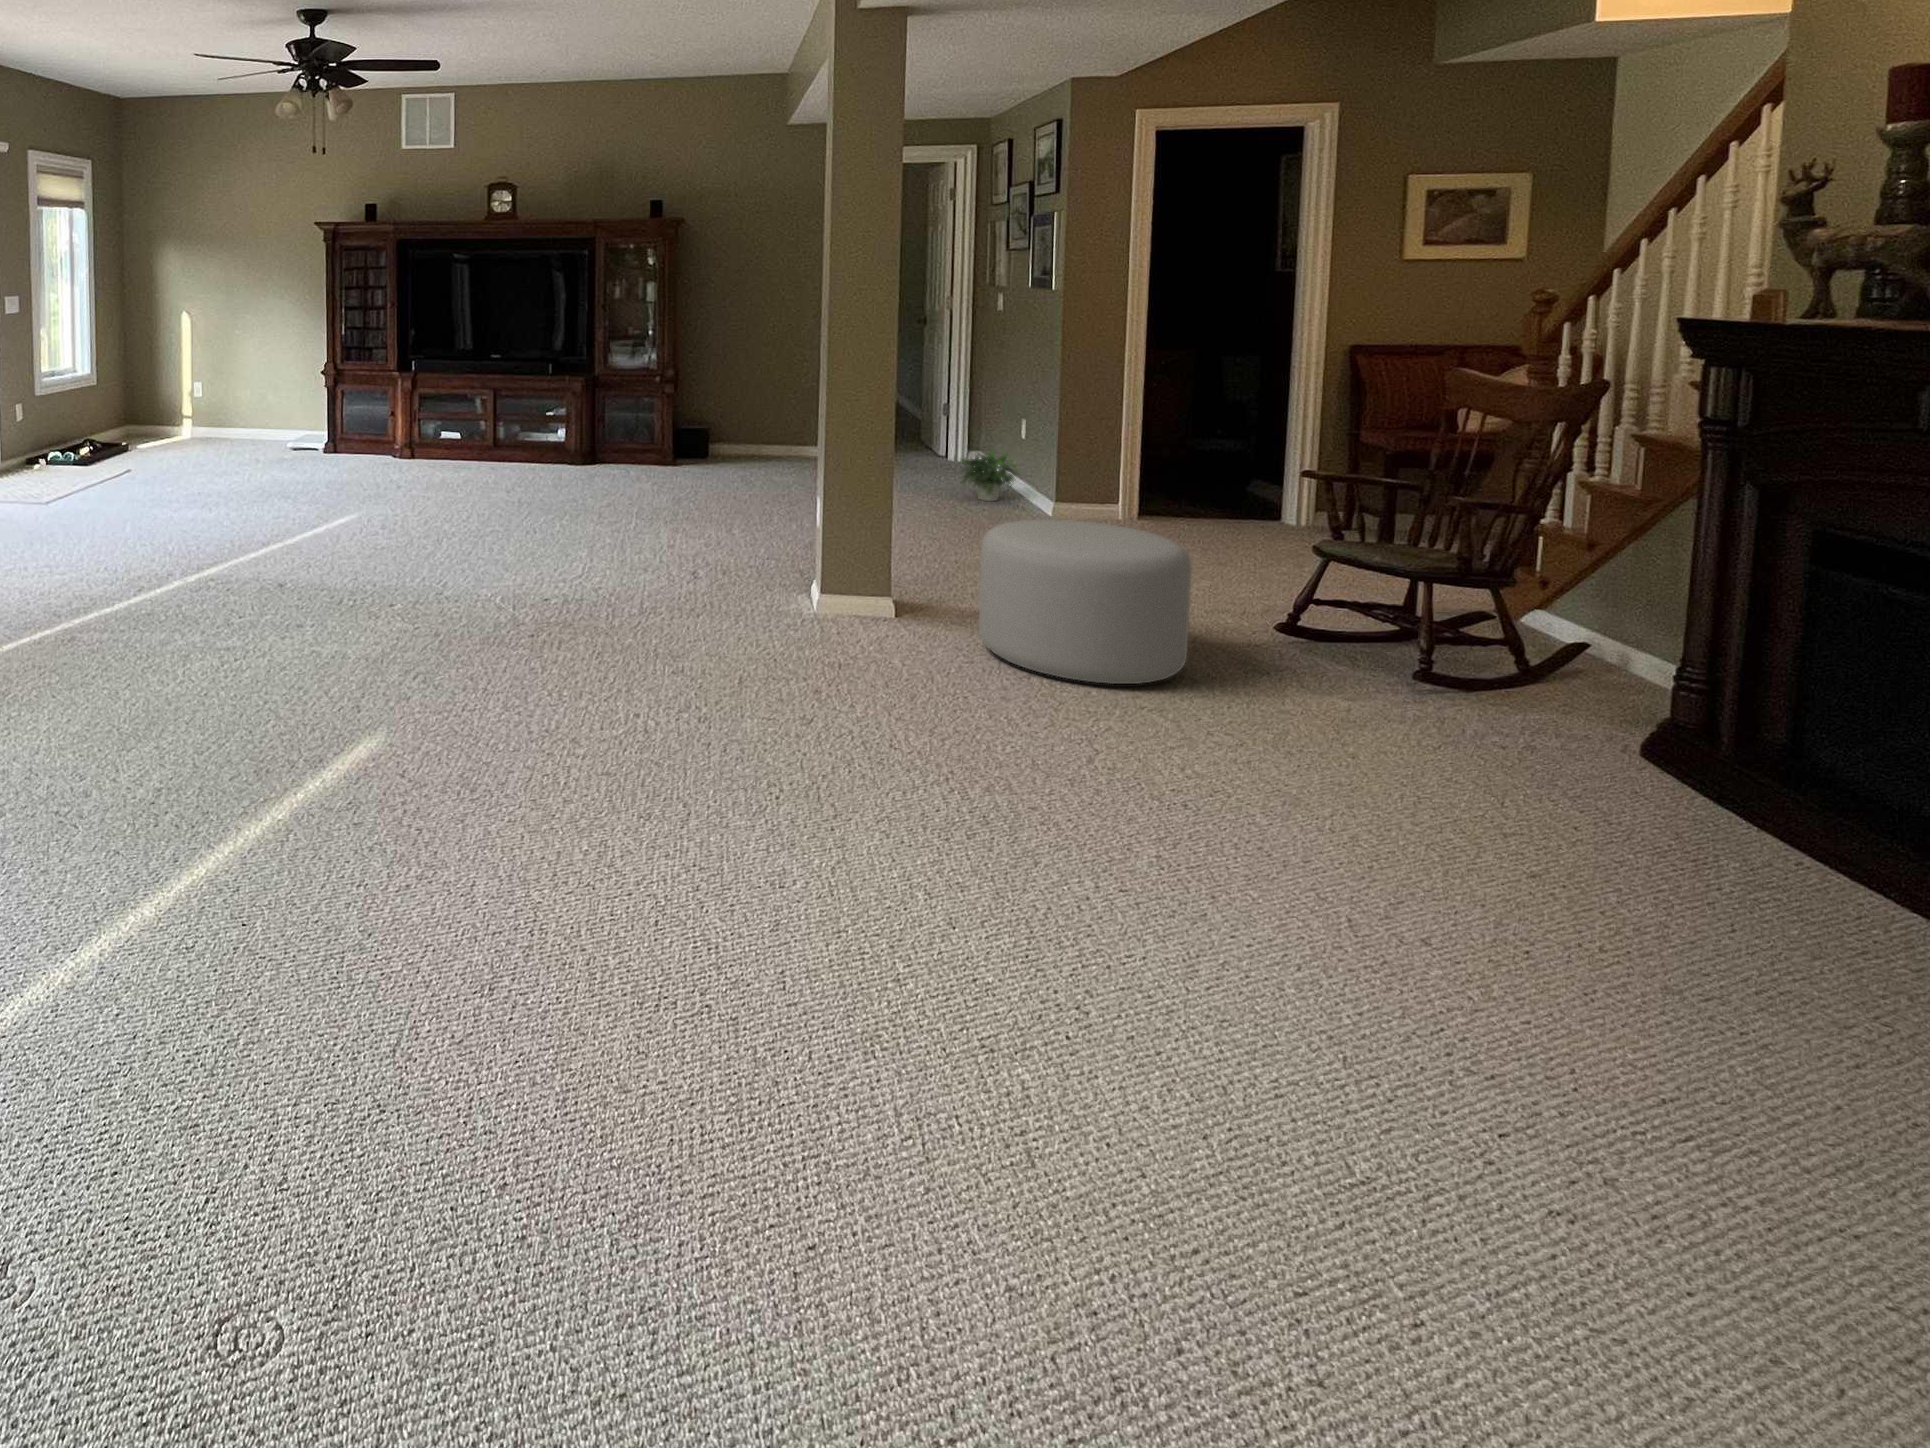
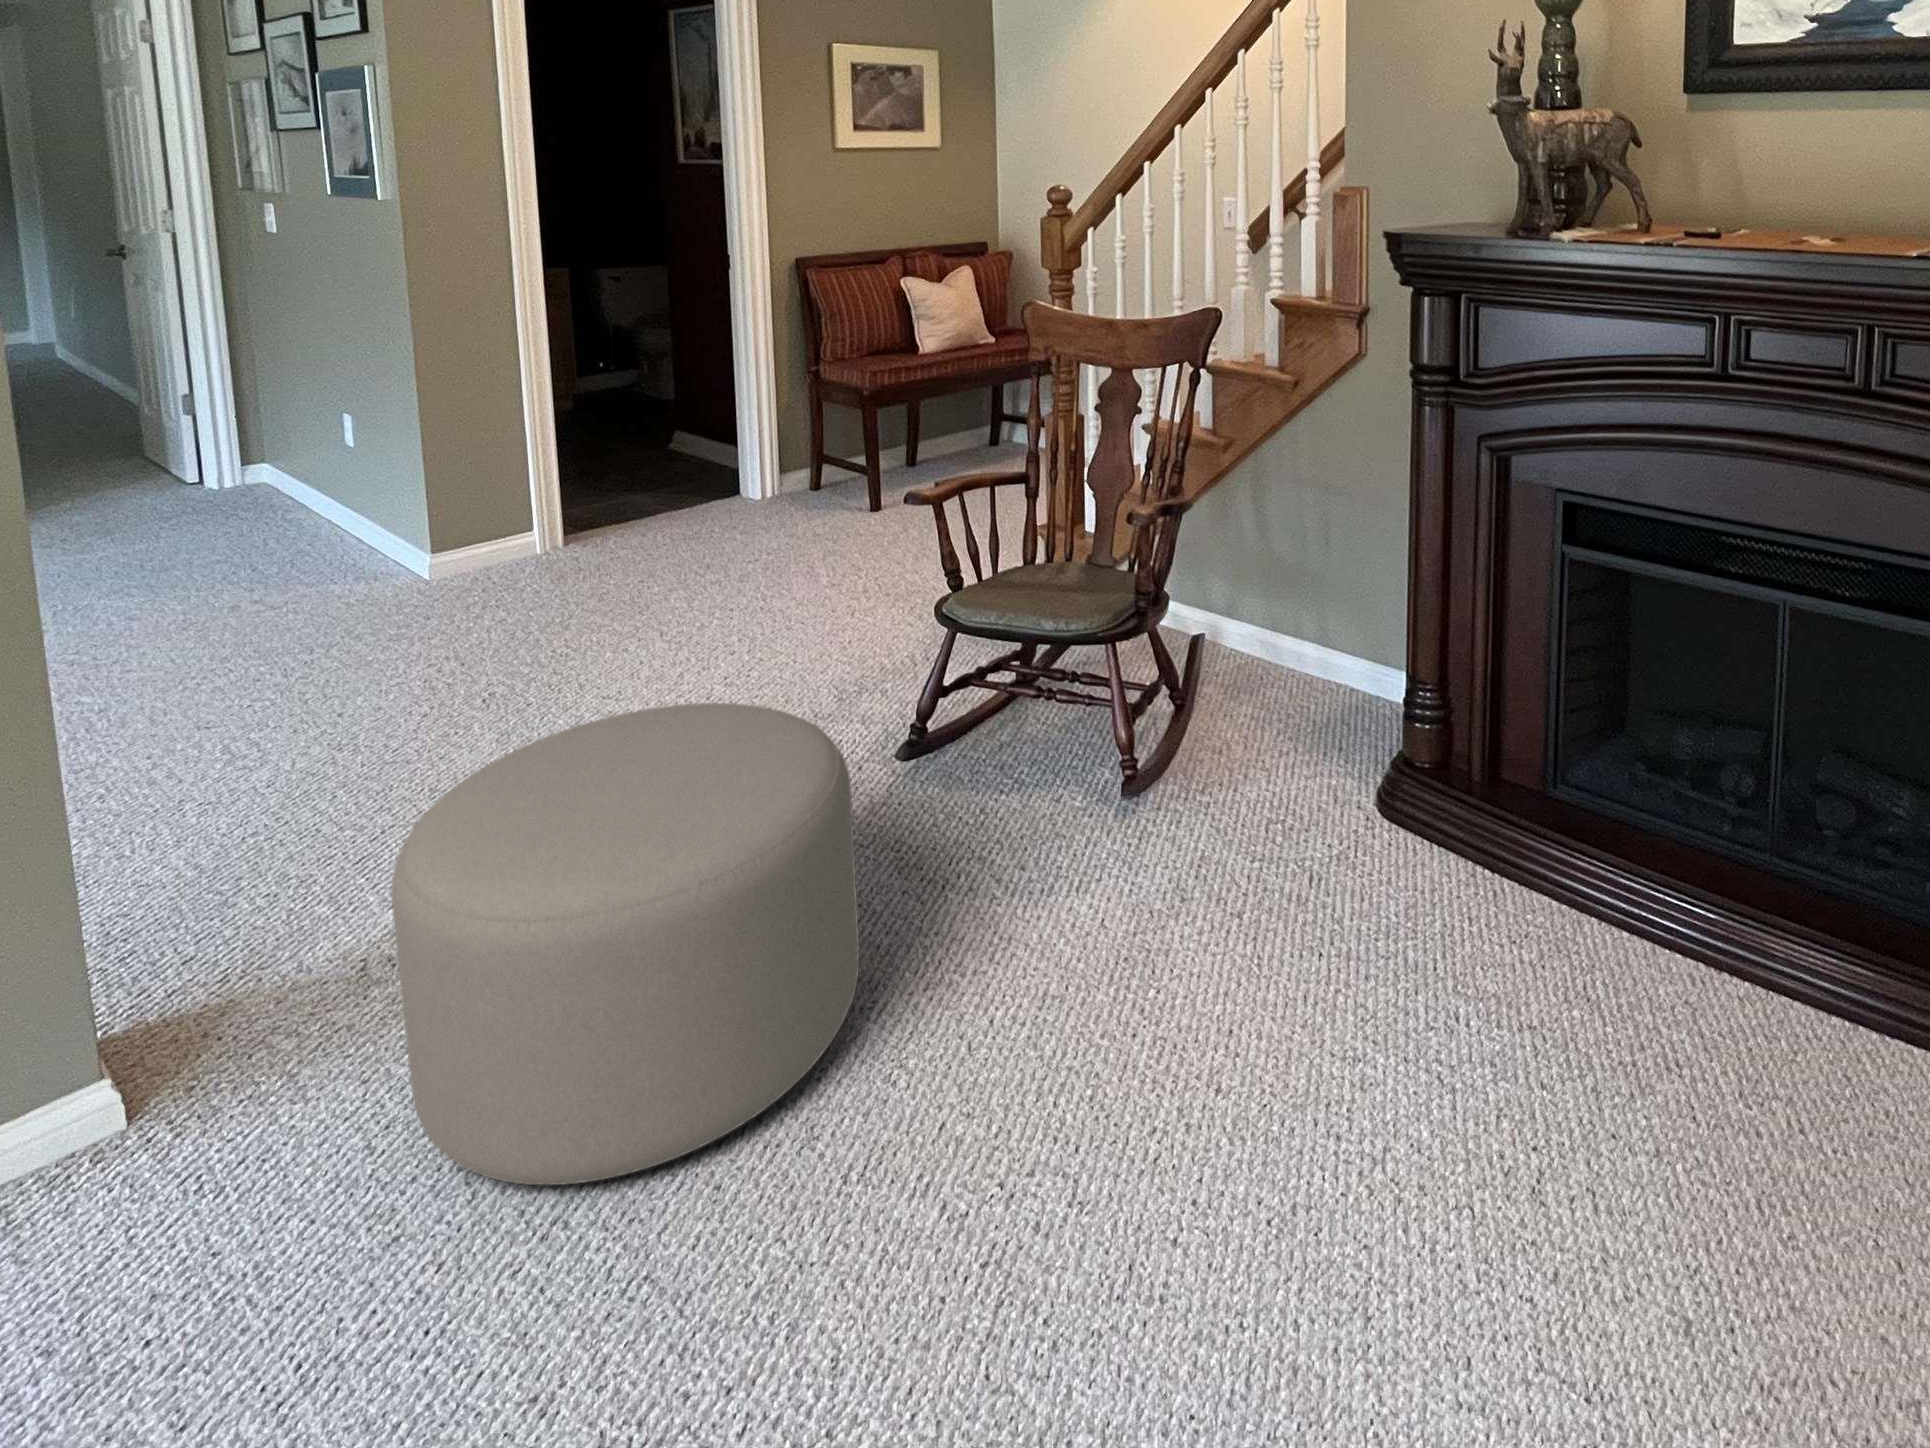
potted plant: present [962,450,1019,501] -> none [239,486,387,588]

